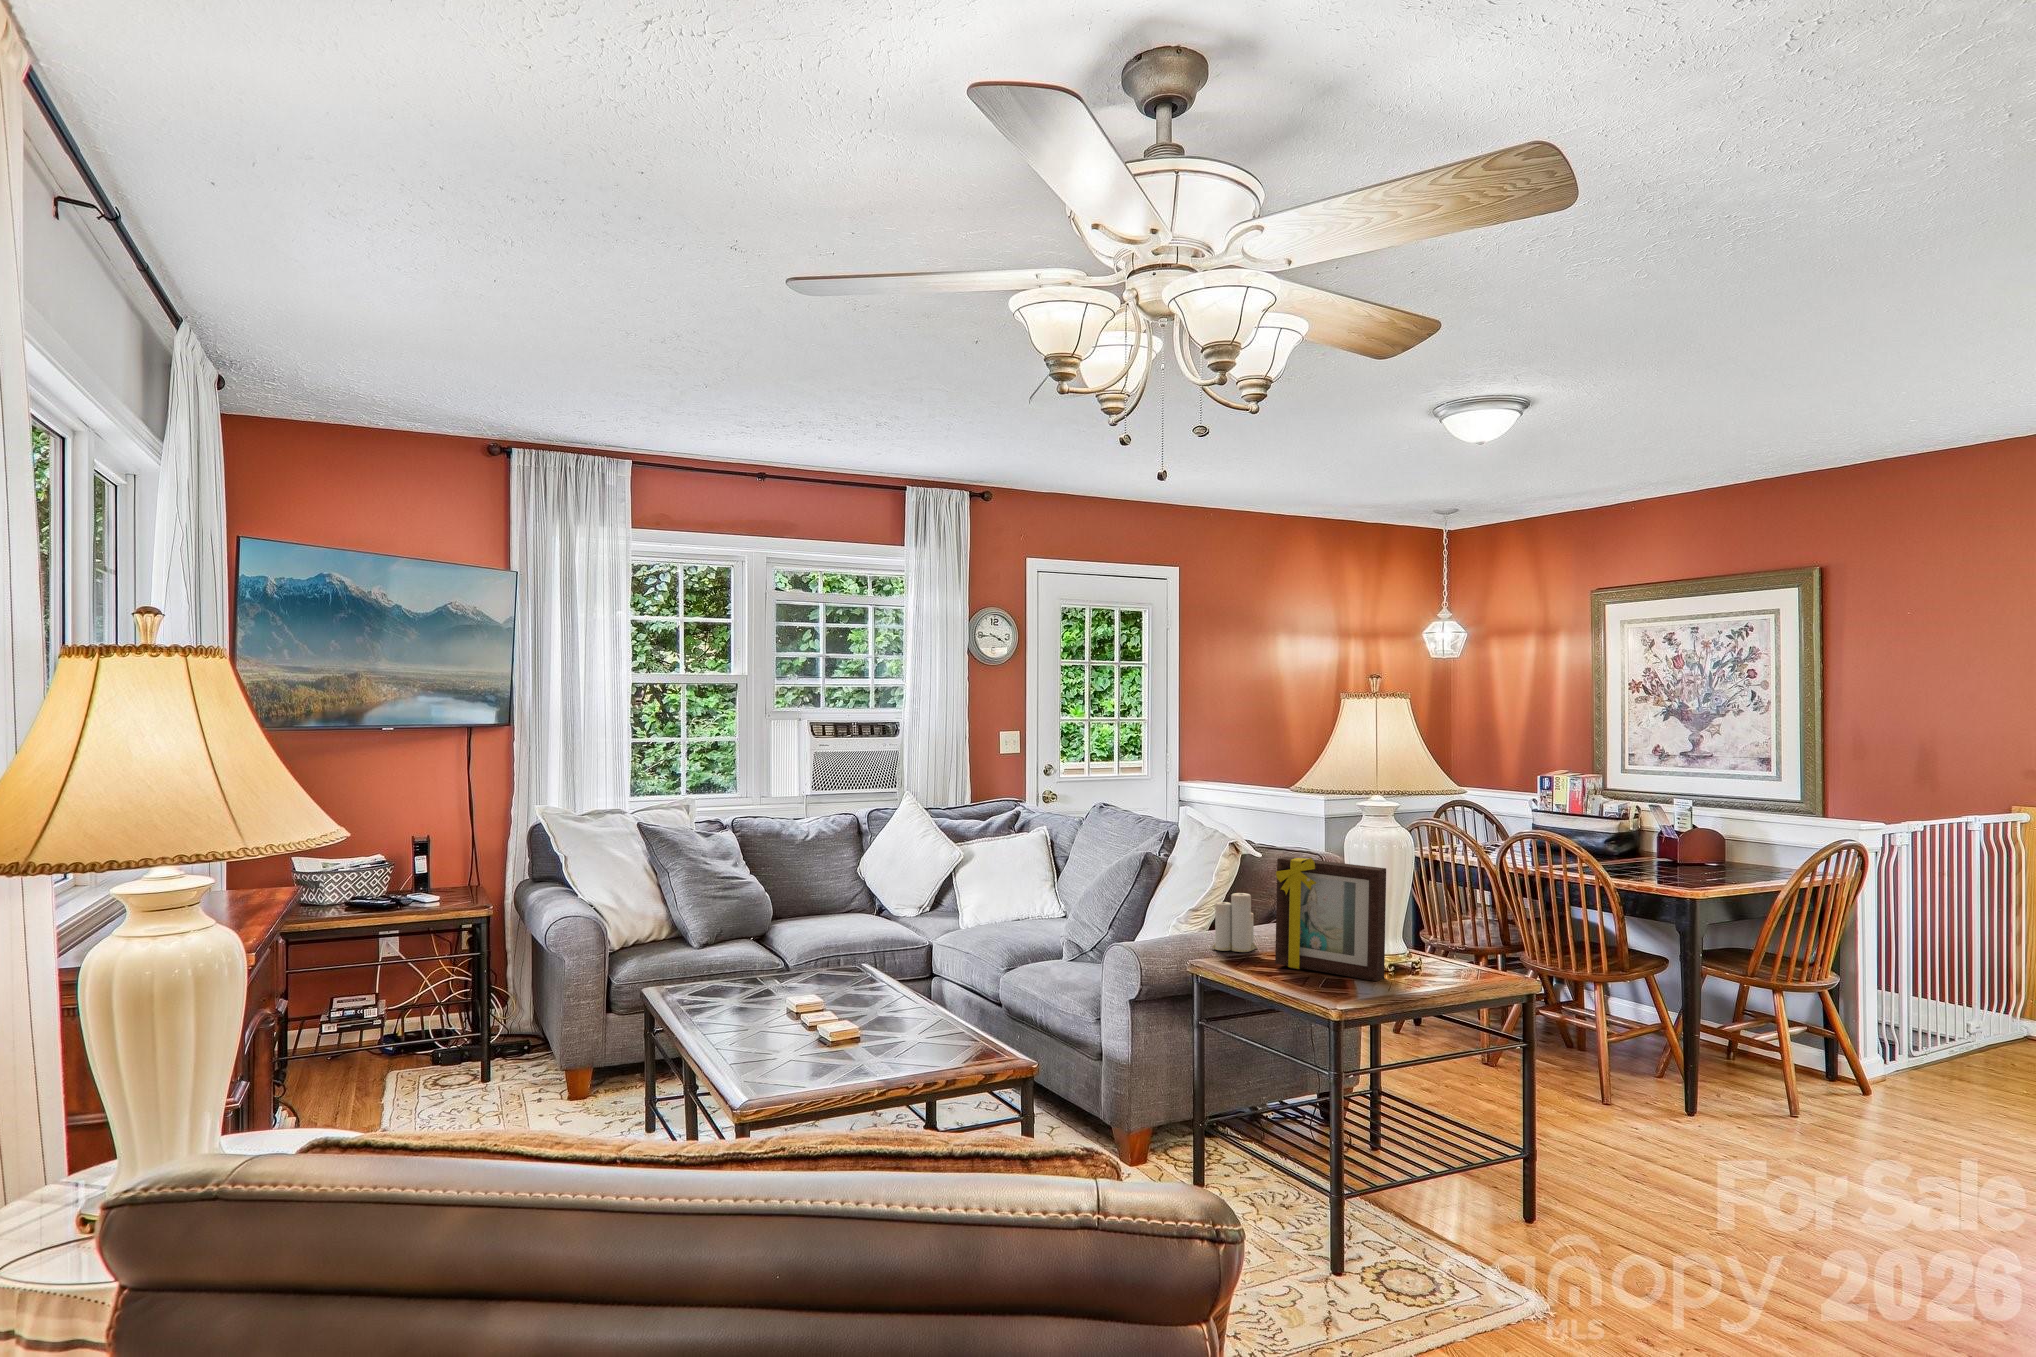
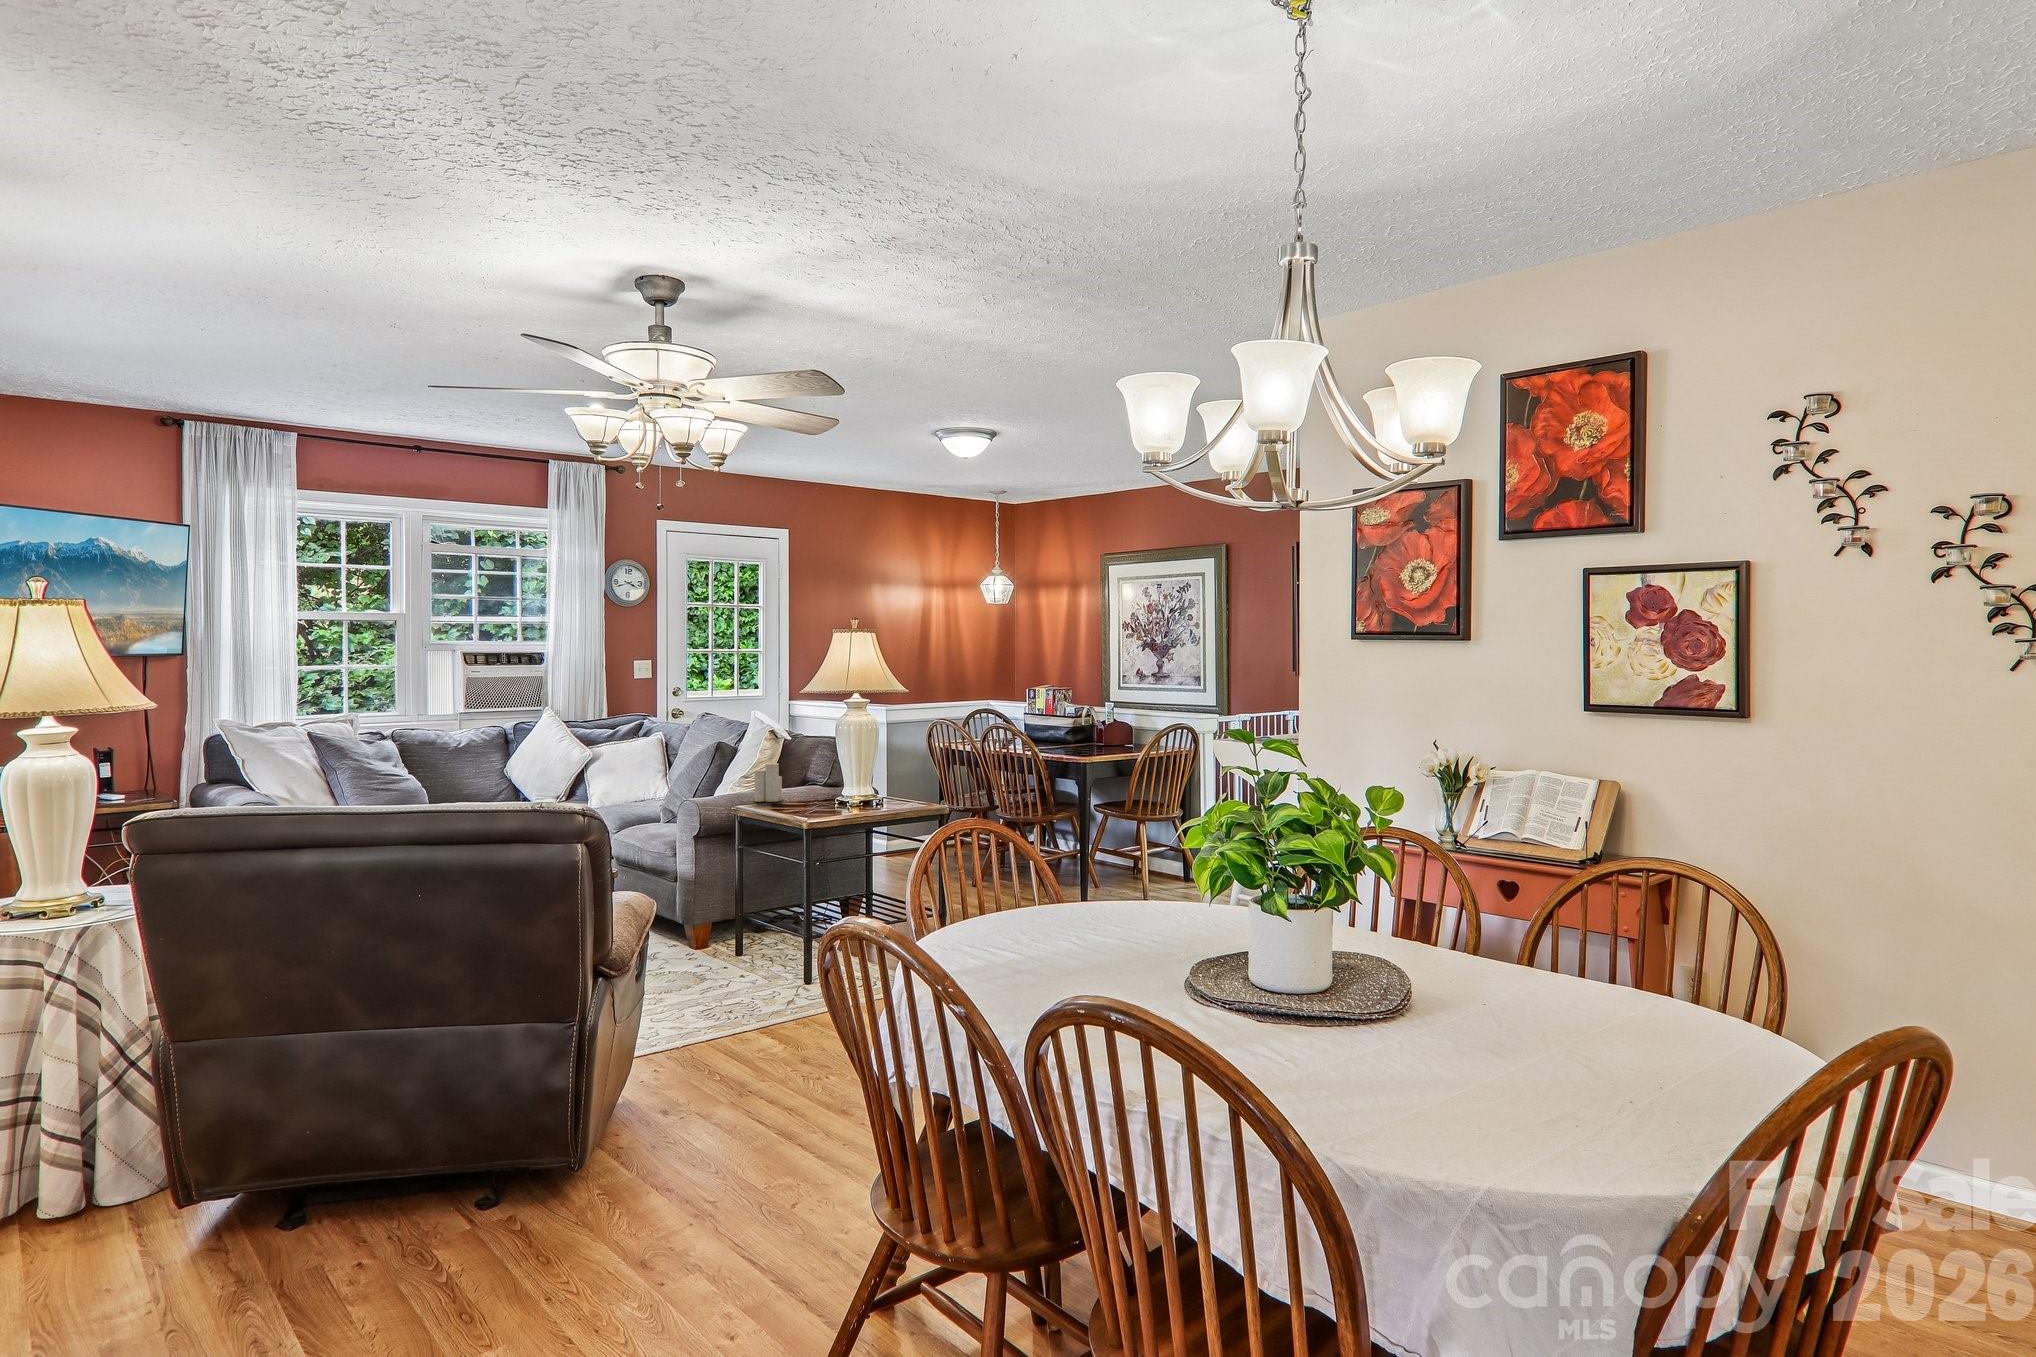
picture frame: present [1275,857,1386,981] -> none [787,735,854,811]

